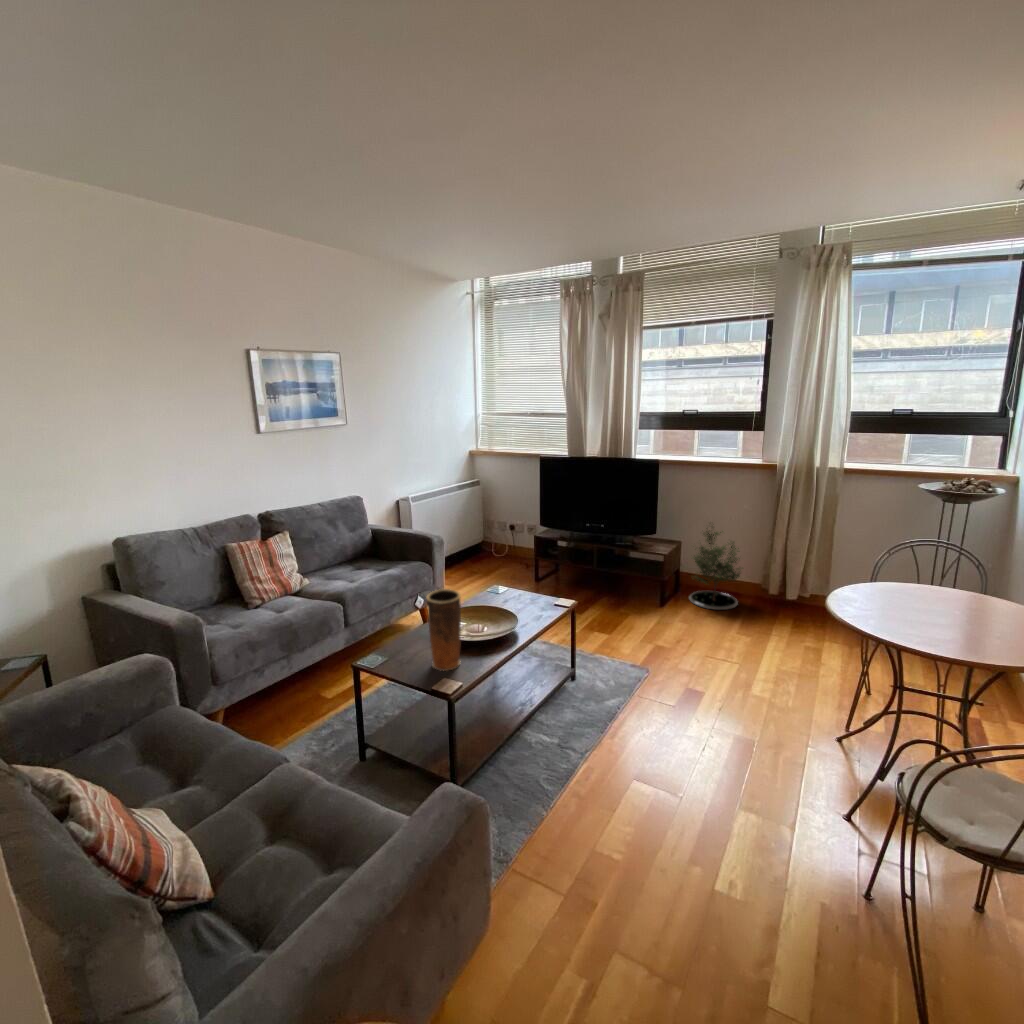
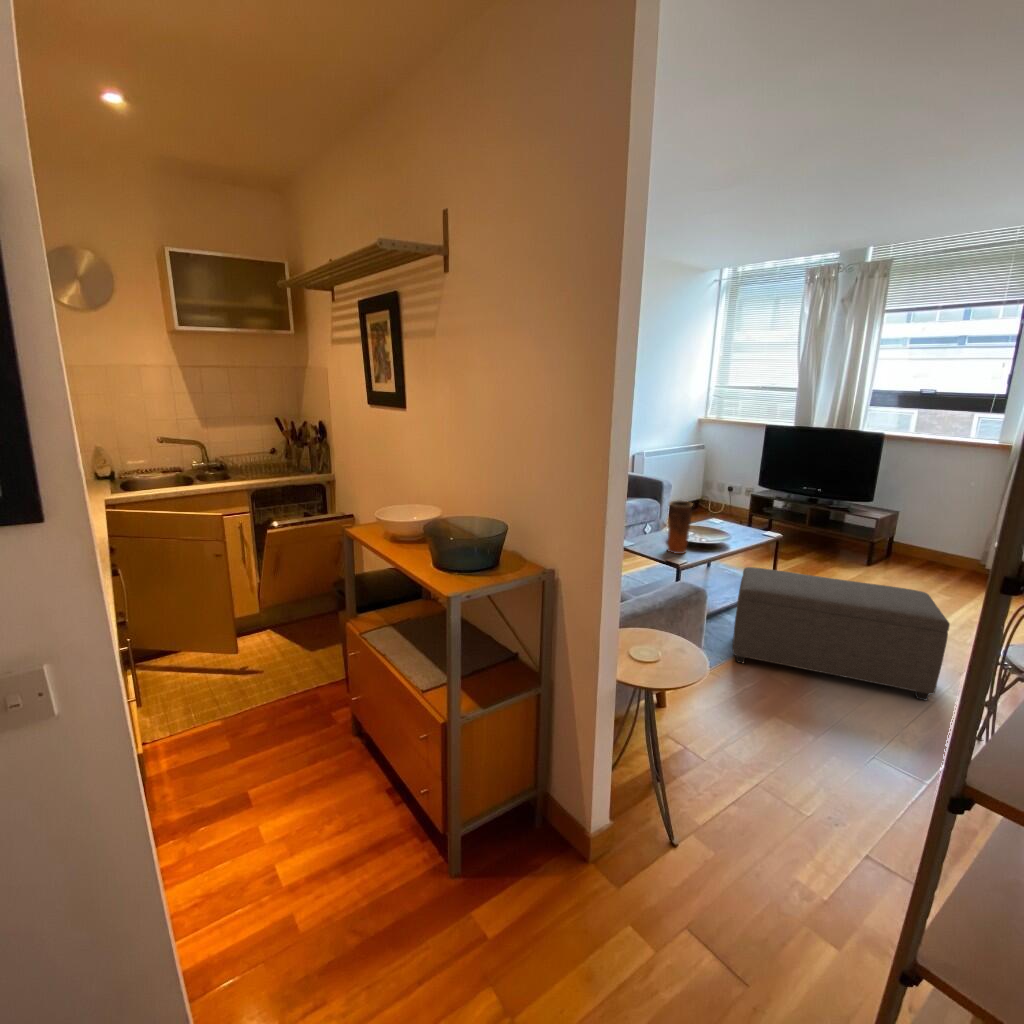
potted tree: present [689,528,740,610] -> none [899,494,963,577]
ottoman: none [539,675,815,842] -> present [733,567,950,700]

